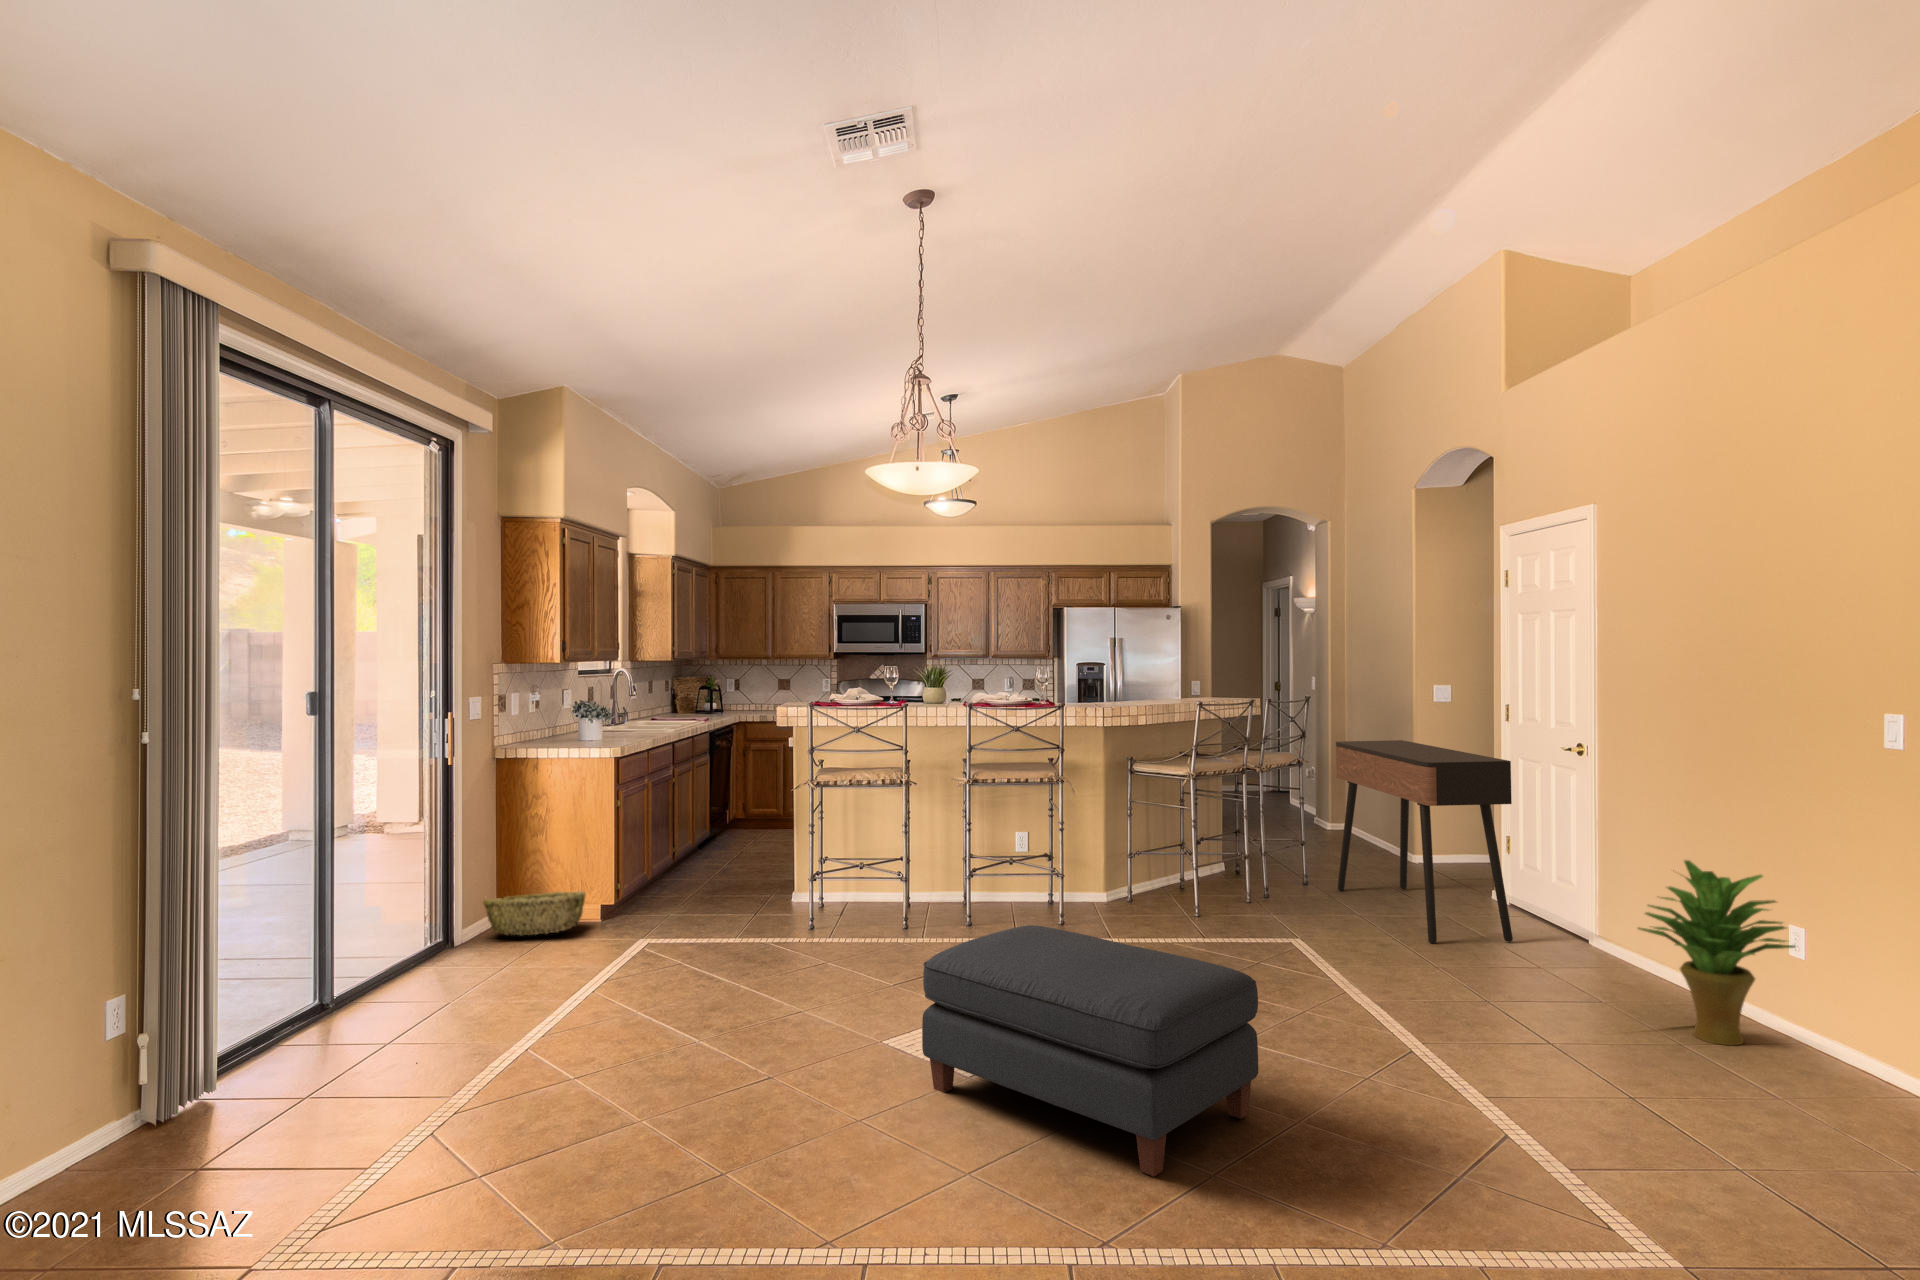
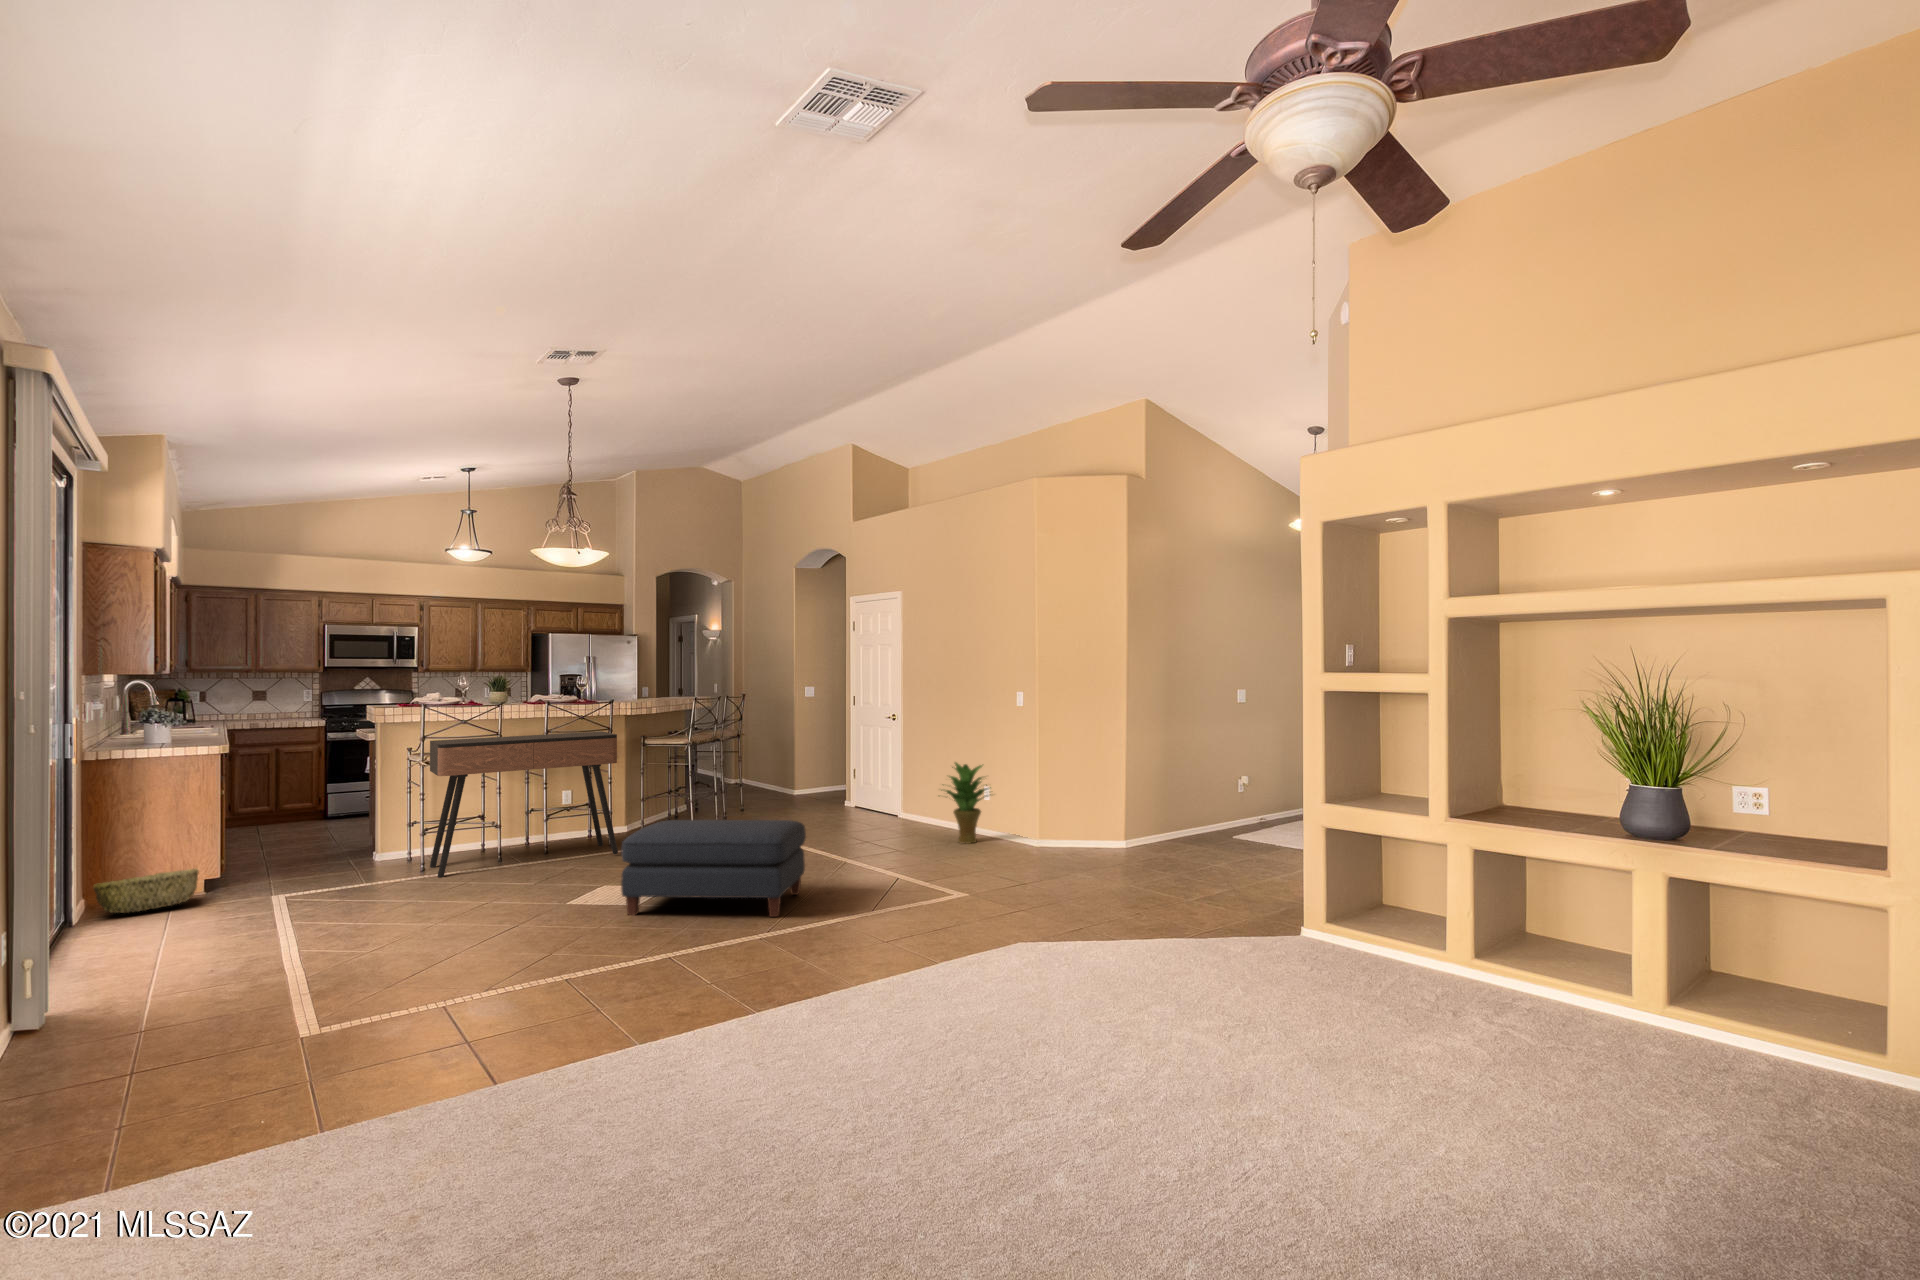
console table: present [1336,740,1513,944] -> present [430,732,618,878]

